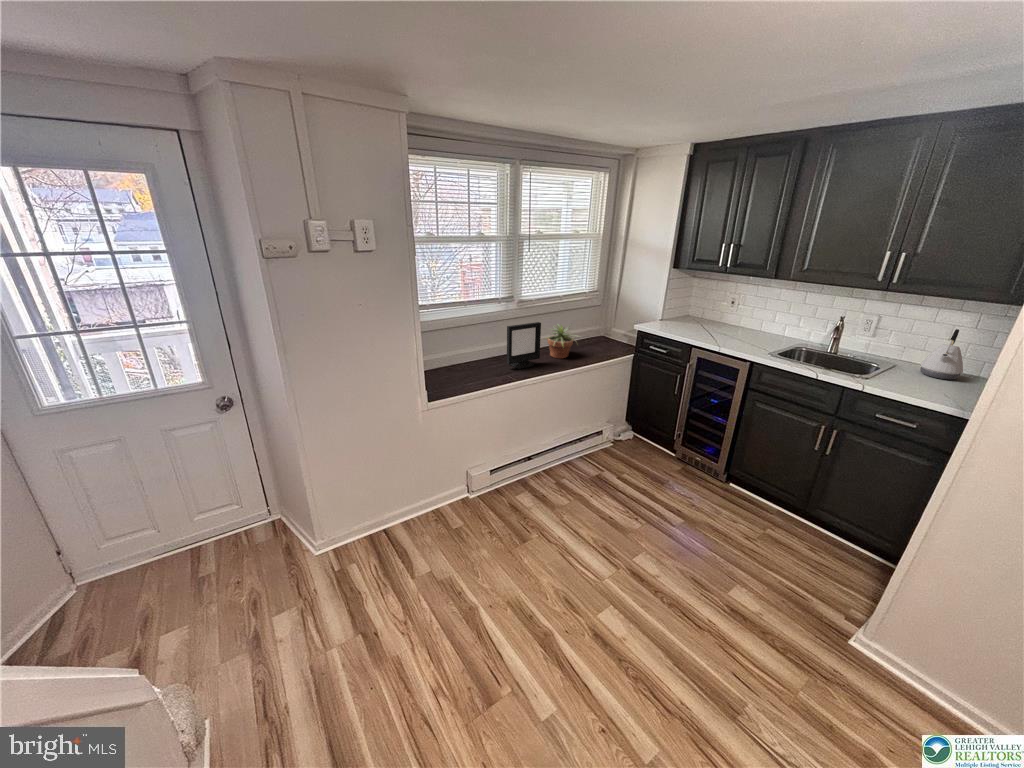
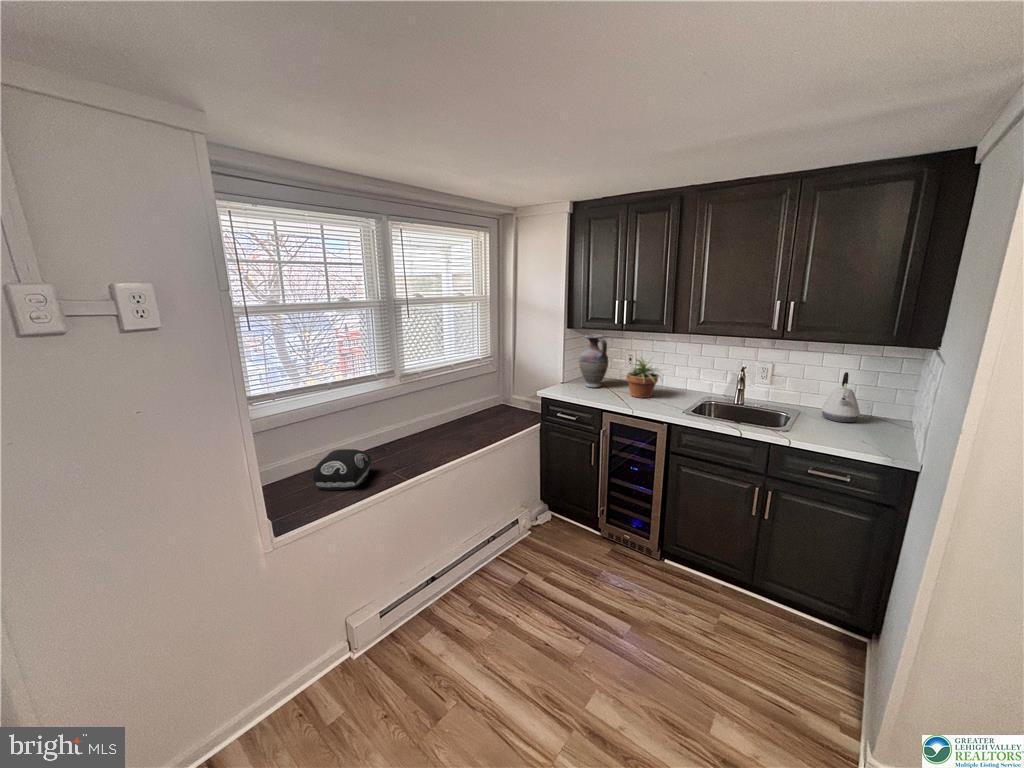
vase: none [678,277,707,327] -> present [579,335,608,387]
picture frame: present [507,322,541,369] -> none [387,400,433,462]
potted plant: present [546,325,575,358] -> present [625,358,660,398]
cushion: none [451,352,492,381] -> present [312,449,371,490]

